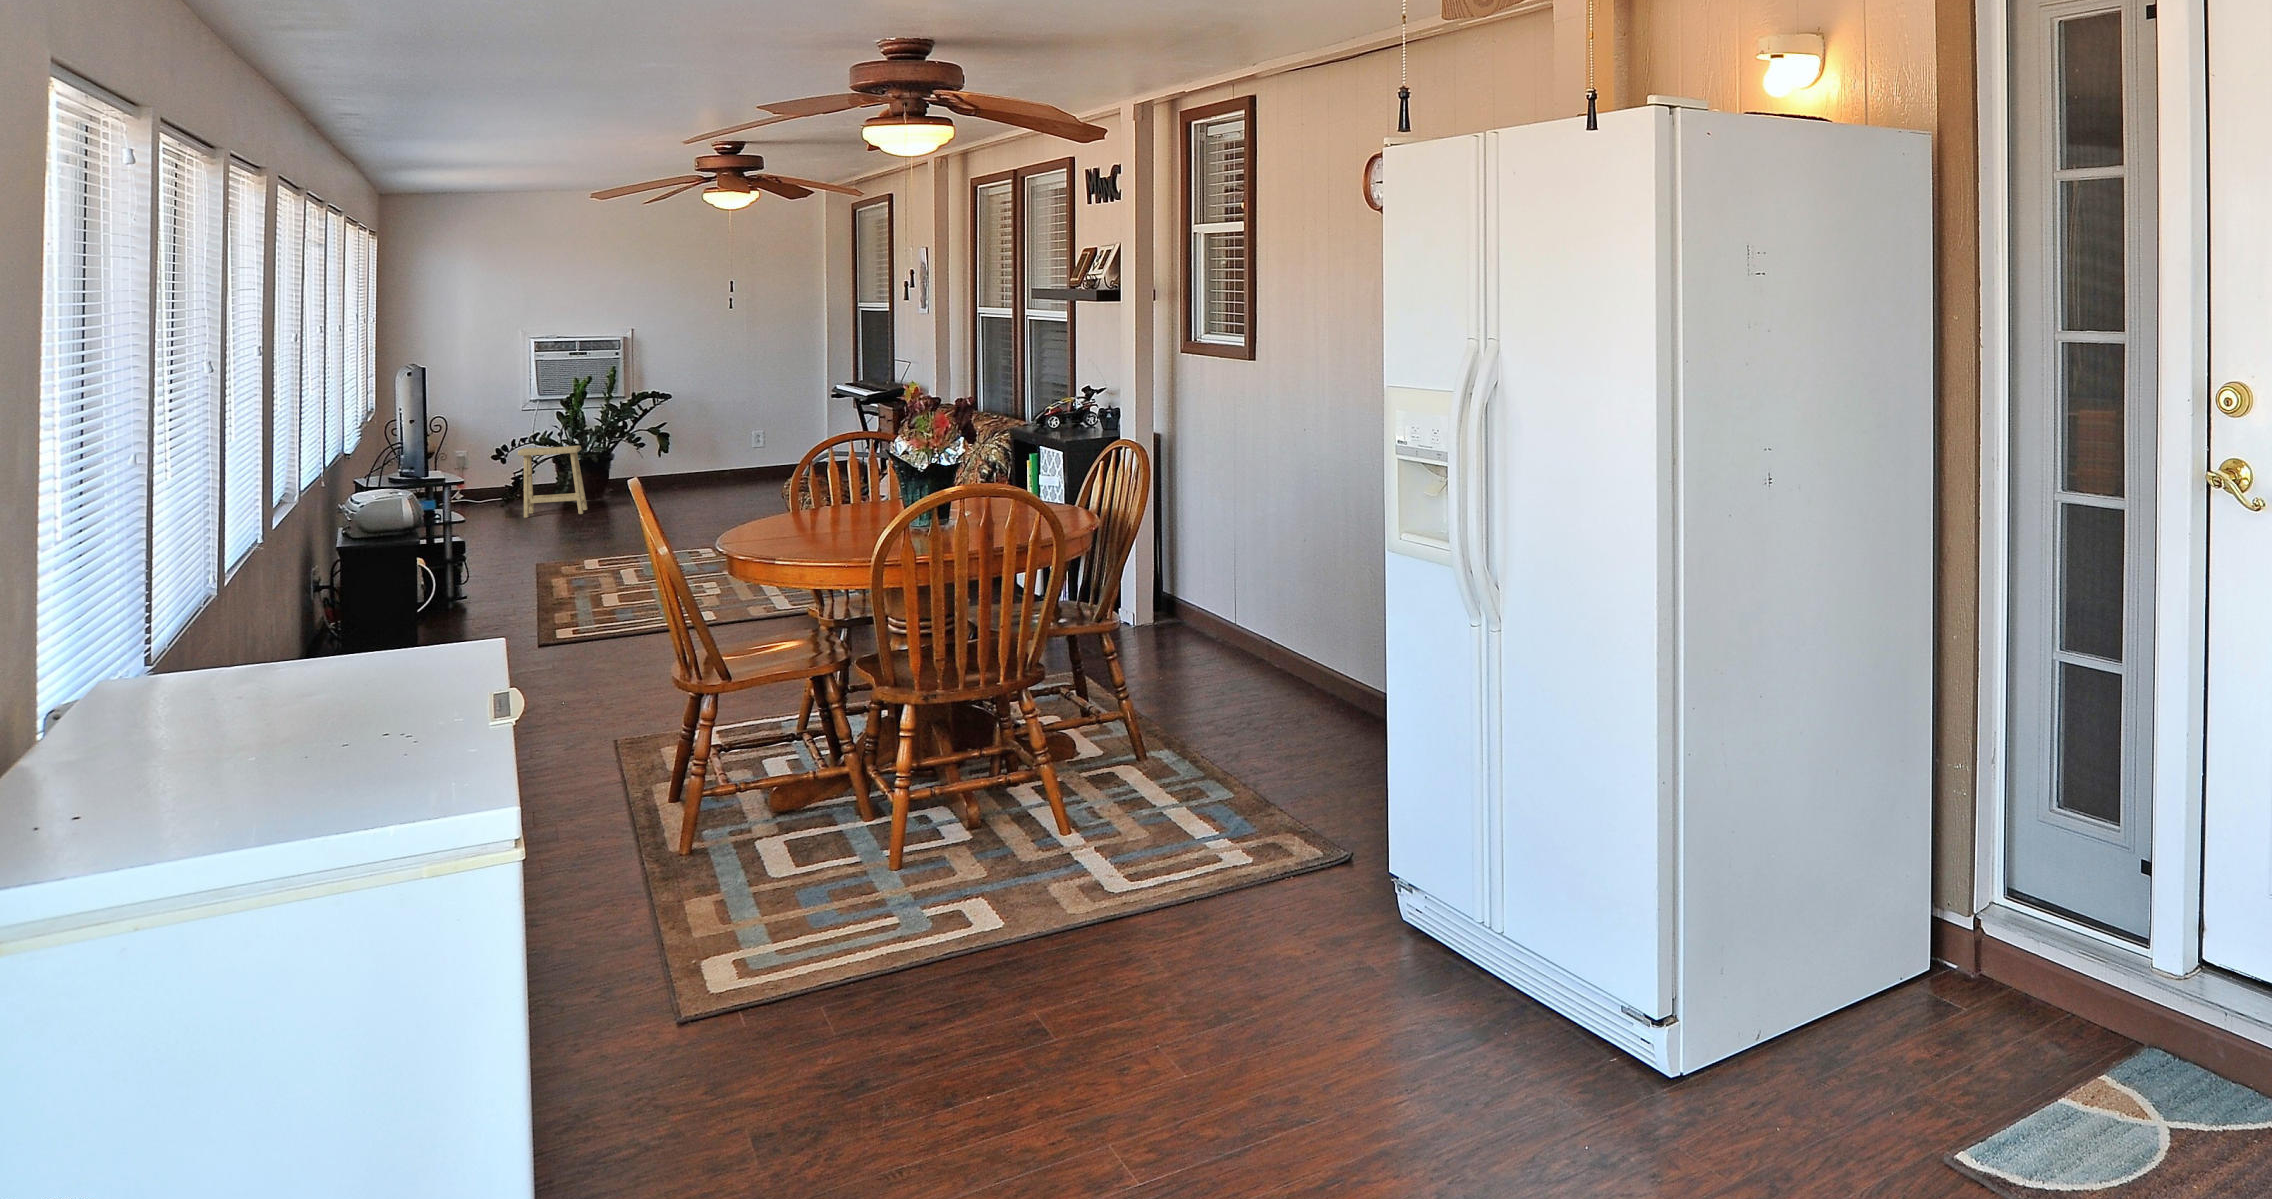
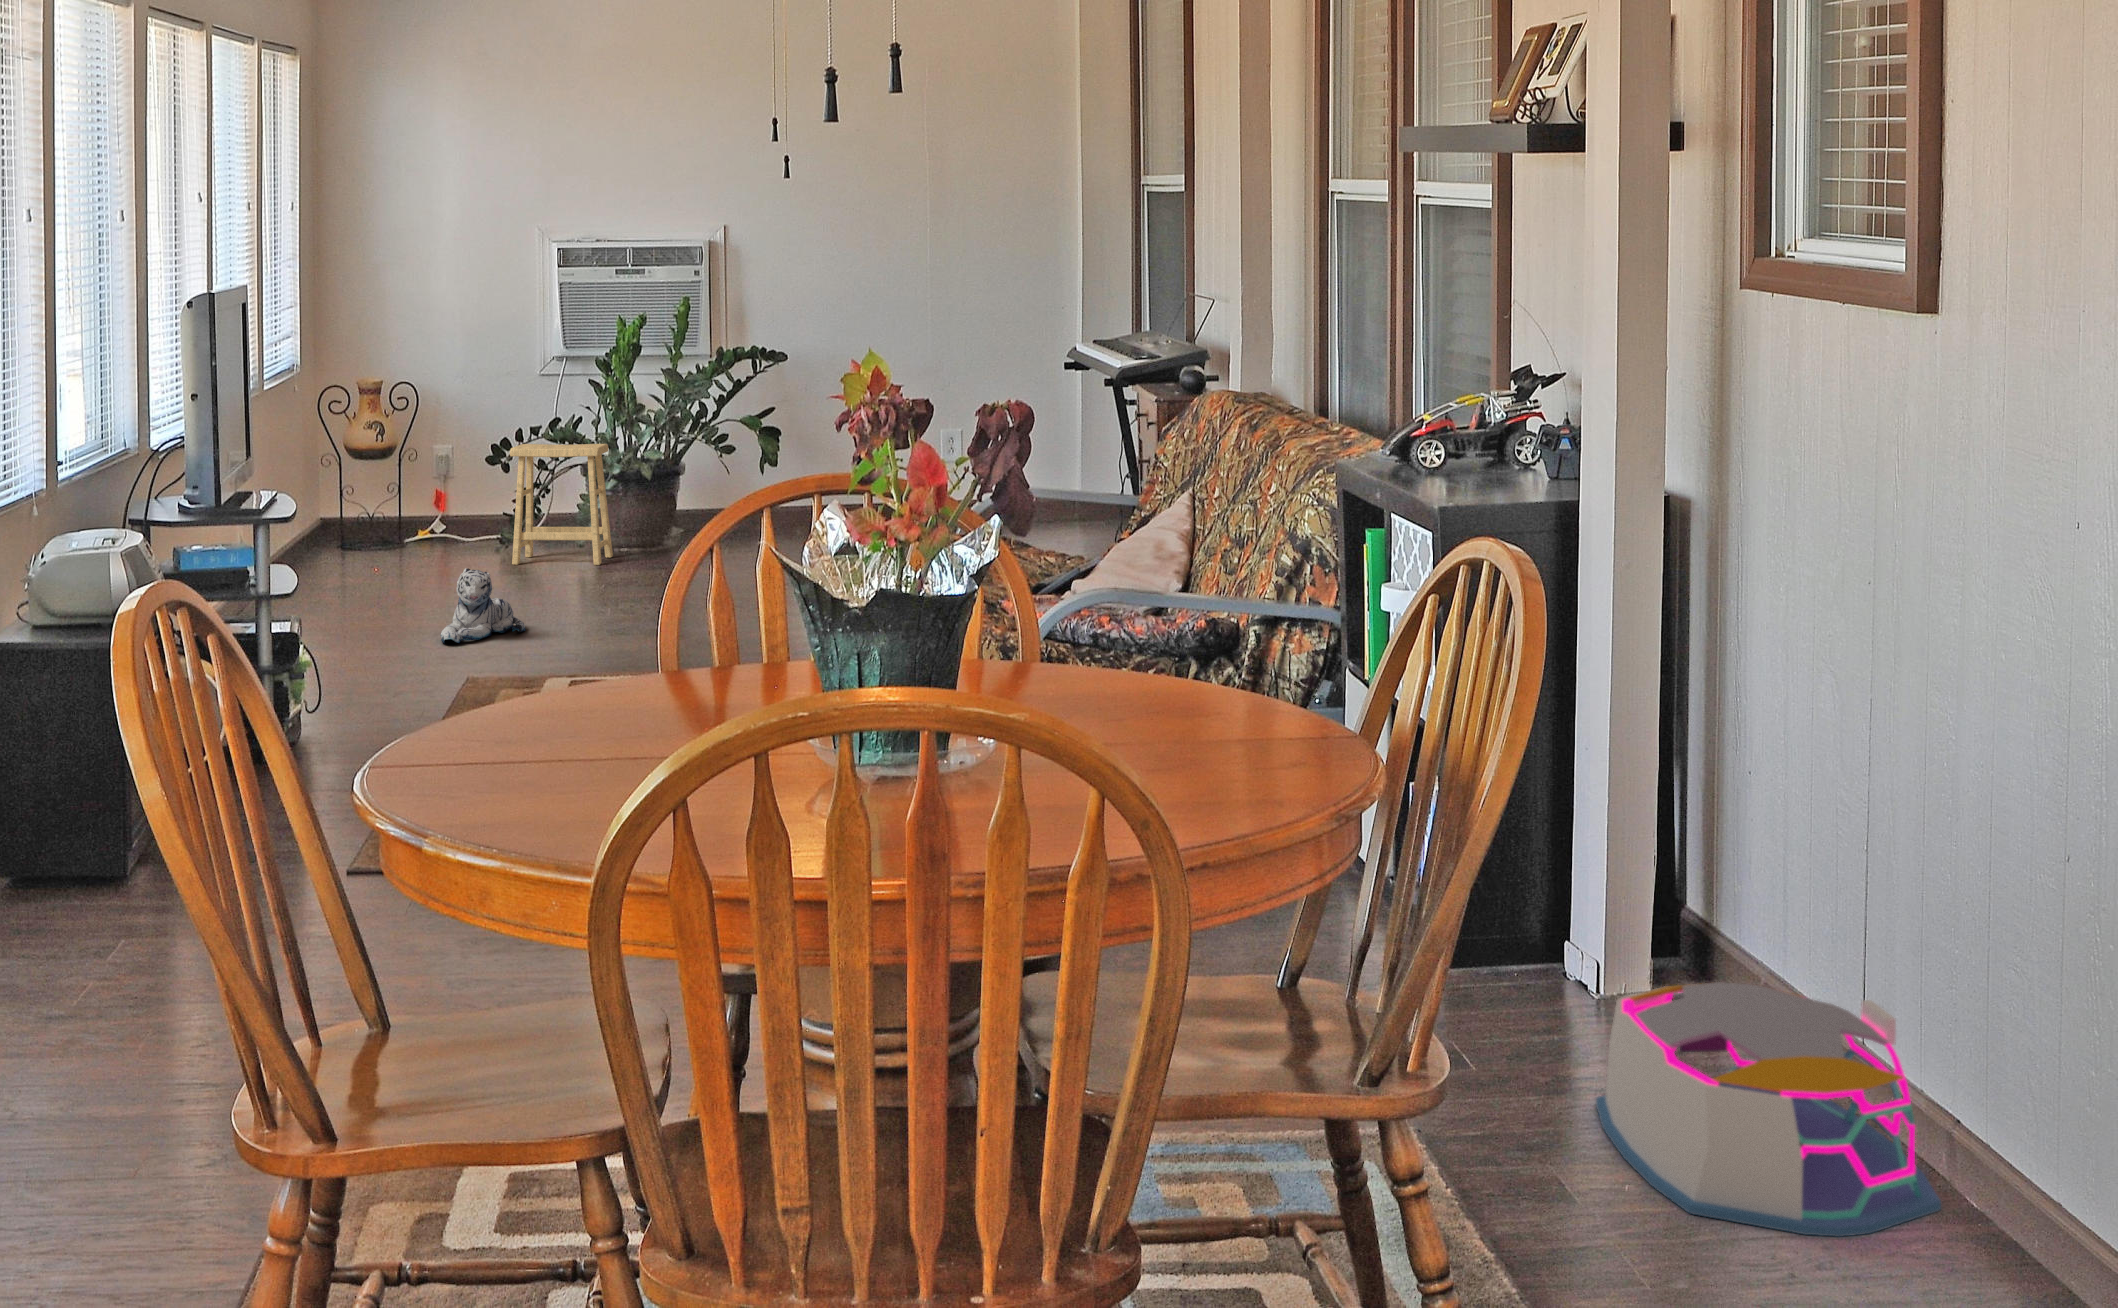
plush toy: none [515,516,565,557] -> present [441,568,526,643]
storage bin: none [1137,597,1244,666] -> present [1596,982,1941,1237]

